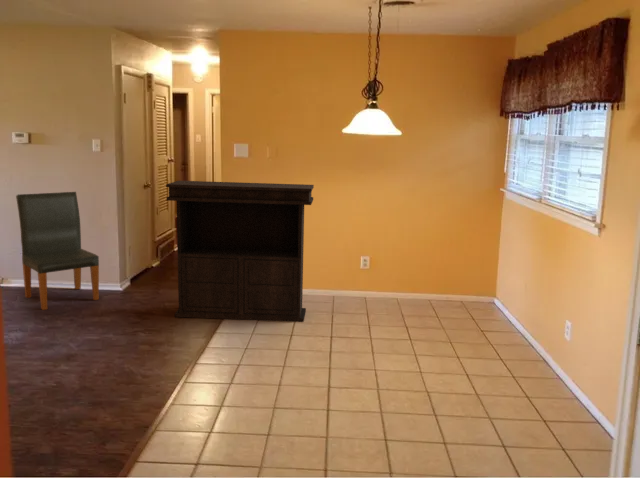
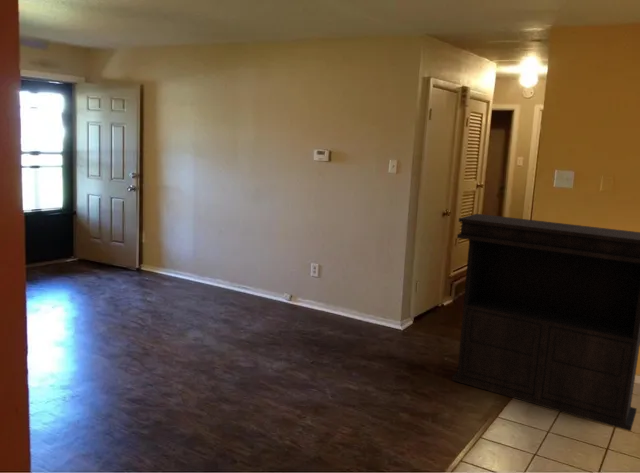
dining chair: present [16,192,99,310] -> none [307,214,380,339]

